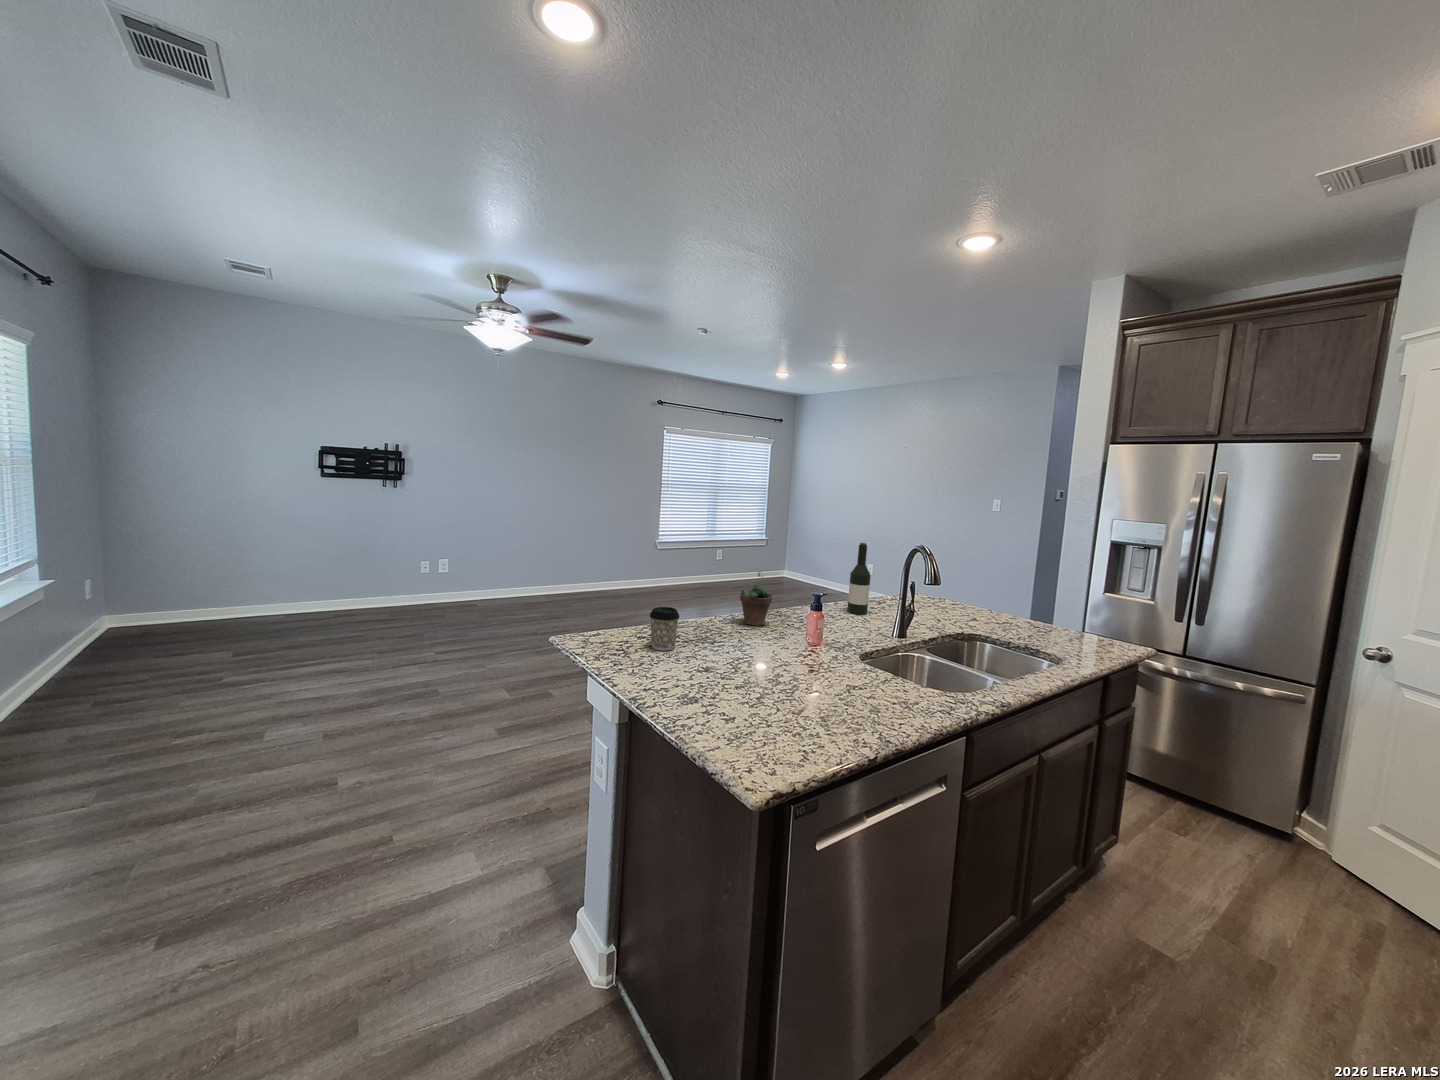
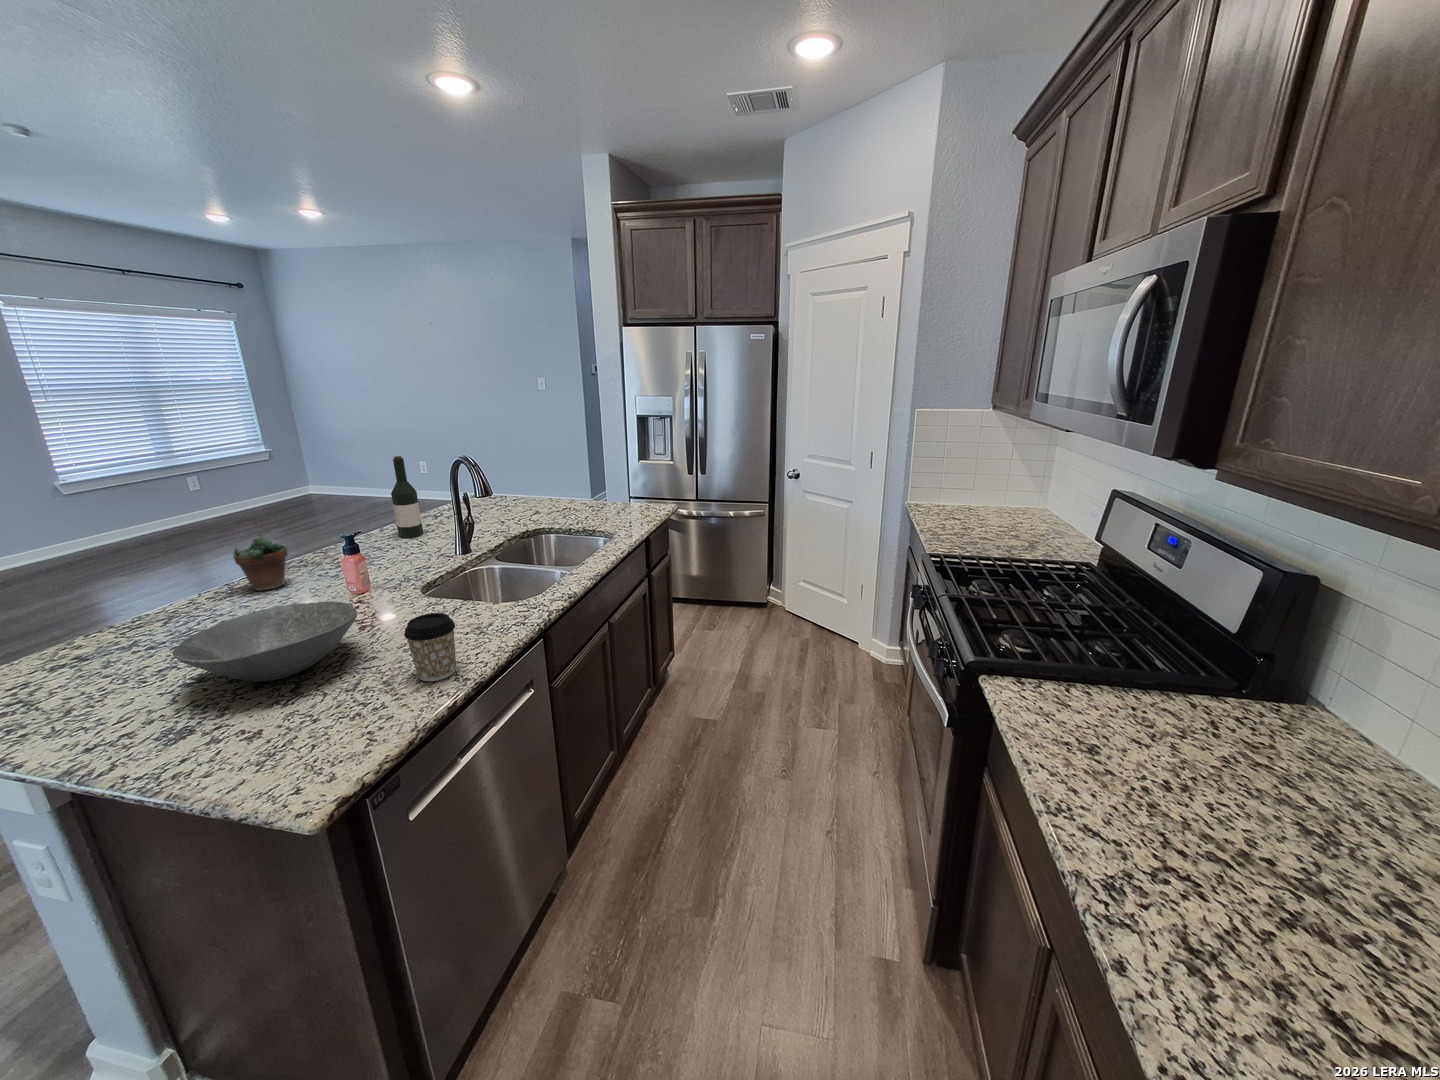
coffee cup: present [650,607,679,651] -> present [404,613,456,681]
bowl: none [700,633,814,688] -> present [172,601,357,682]

